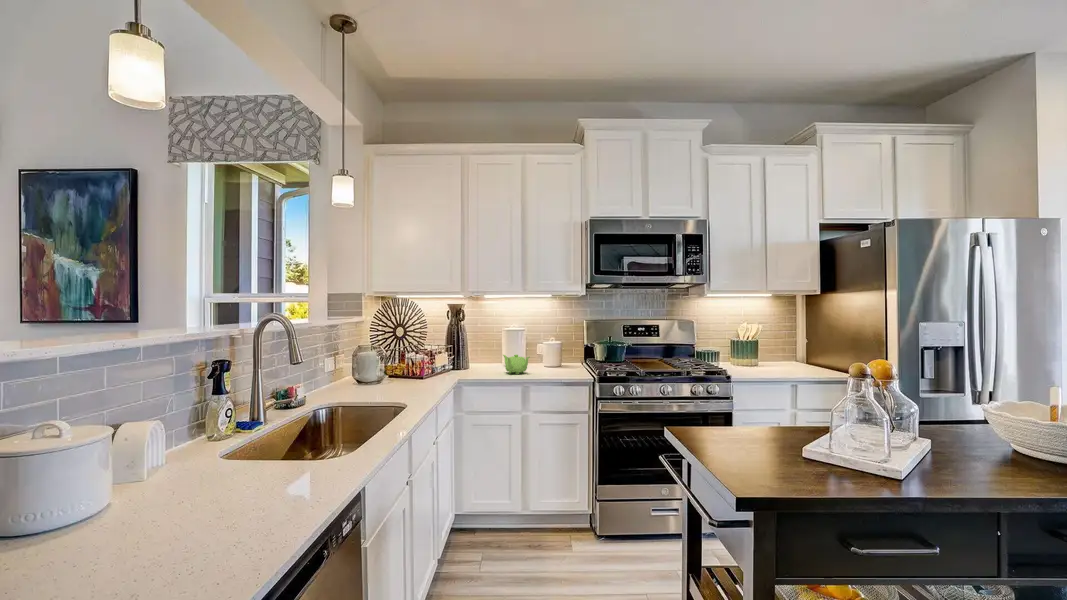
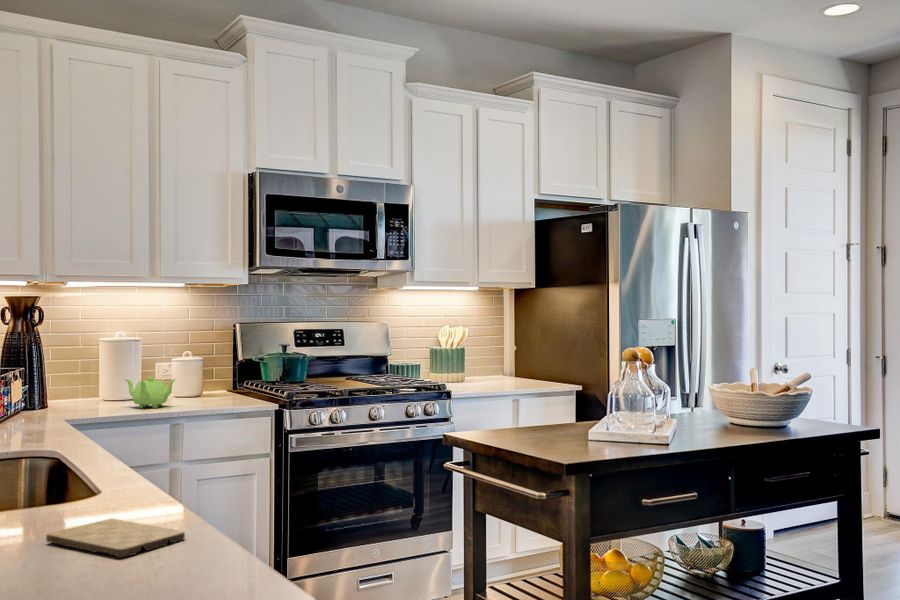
cutting board: none [182,494,271,552] -> present [46,519,185,558]

